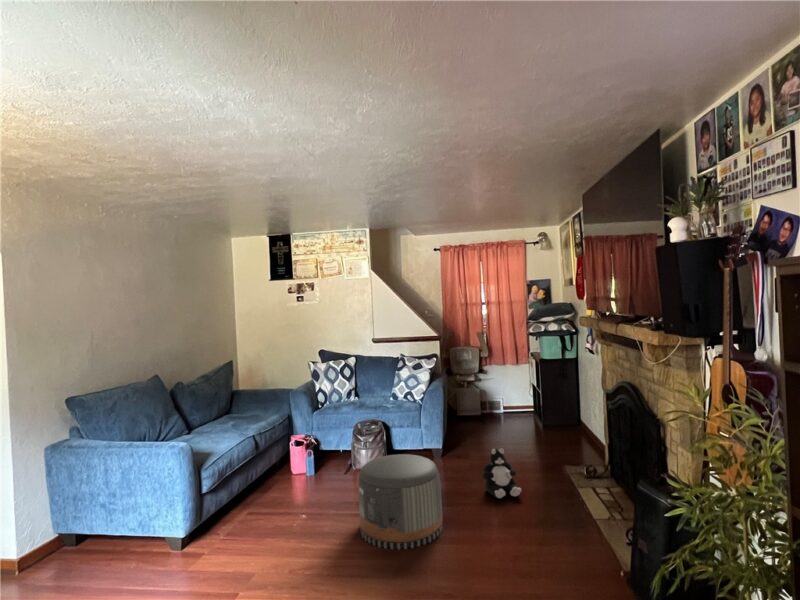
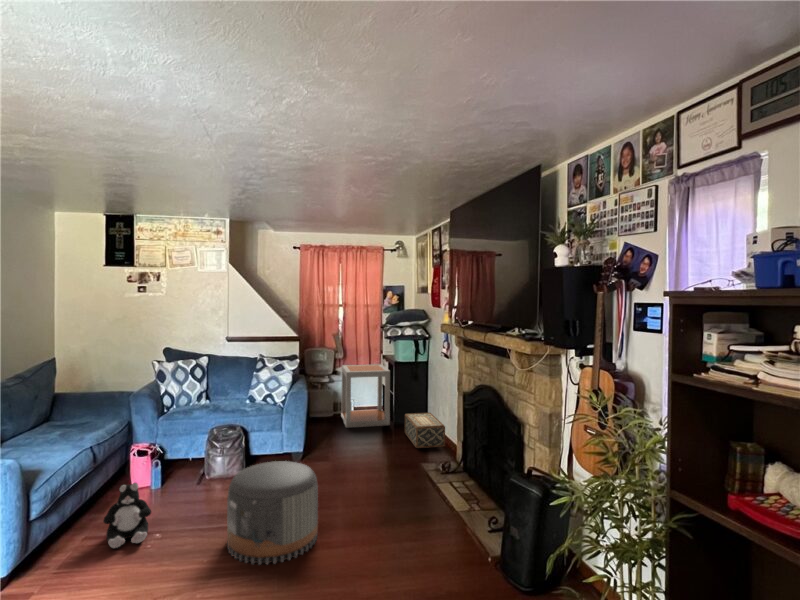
side table: none [486,363,538,428] -> present [341,364,390,428]
woven basket: none [552,414,596,452] -> present [405,413,445,448]
plush toy: present [483,448,522,498] -> present [103,483,151,548]

